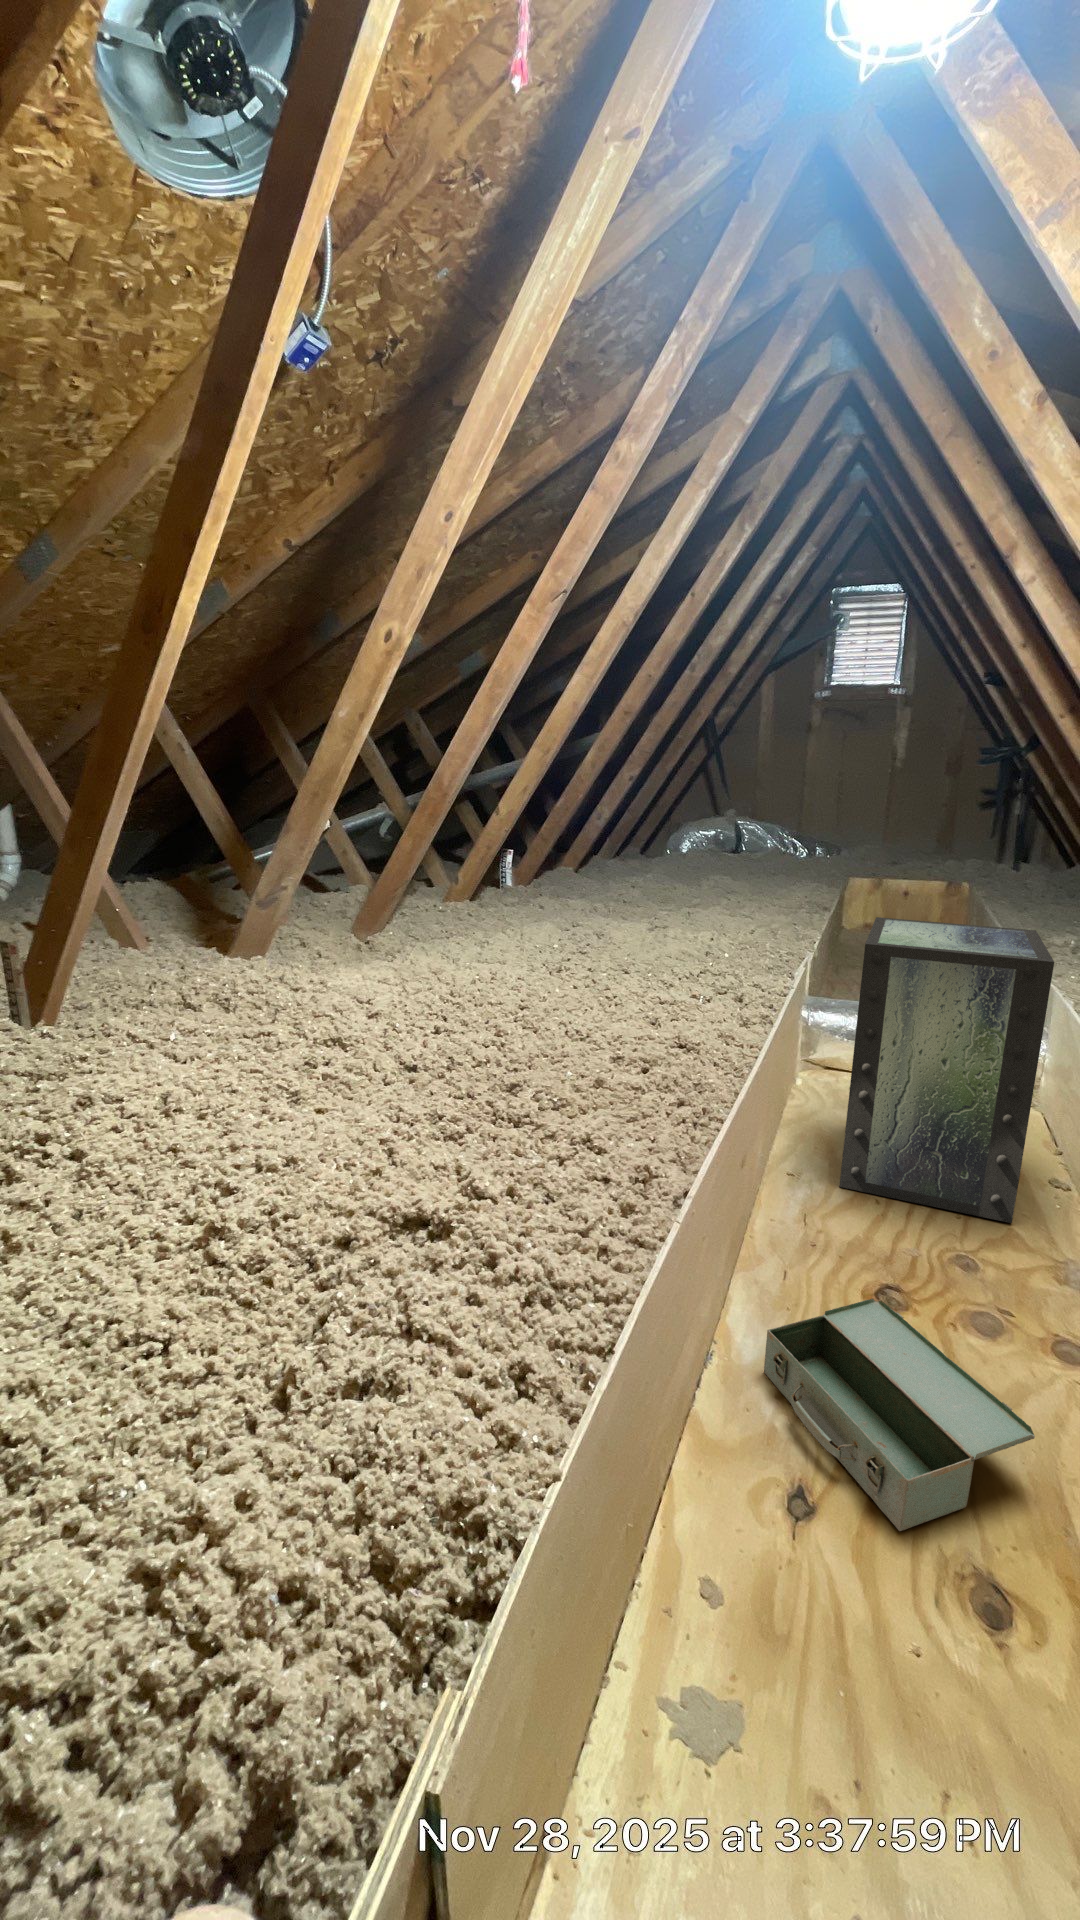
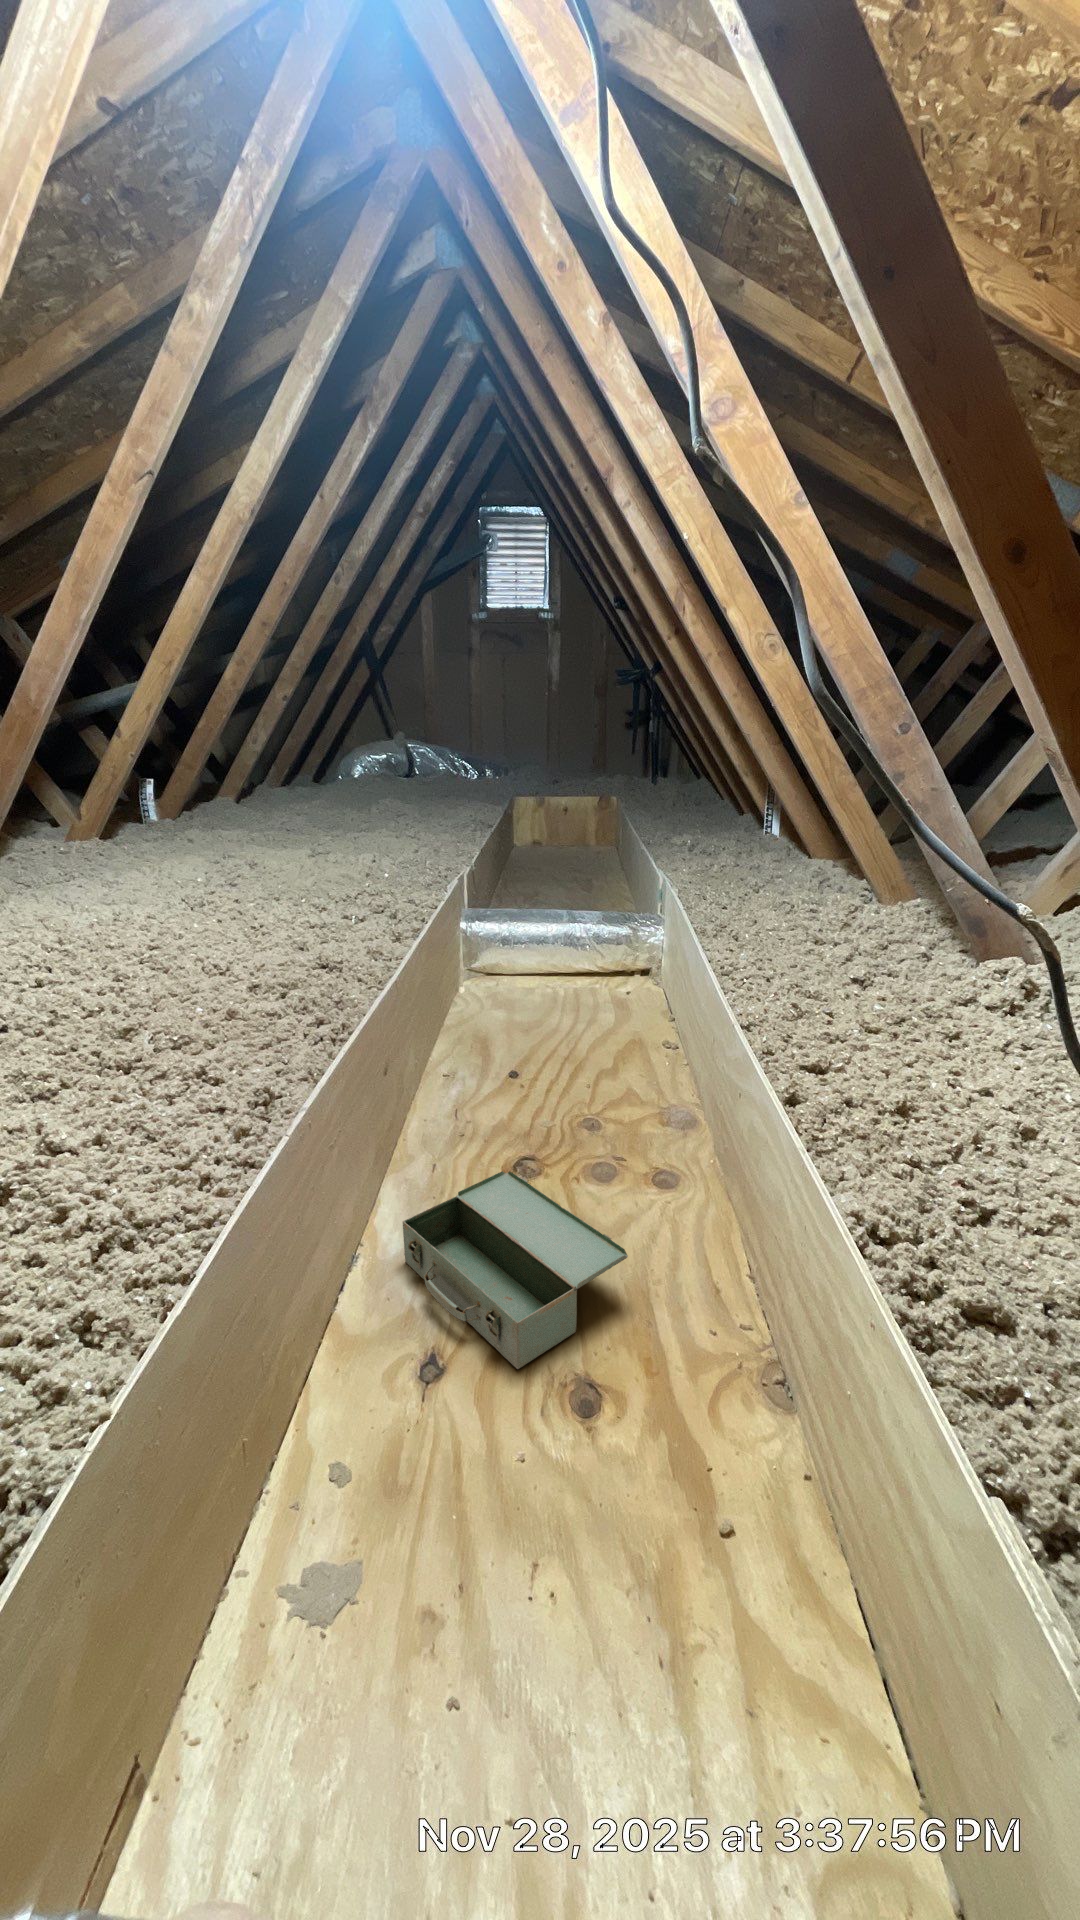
storage box: present [840,917,1054,1223] -> none [483,823,641,1084]

